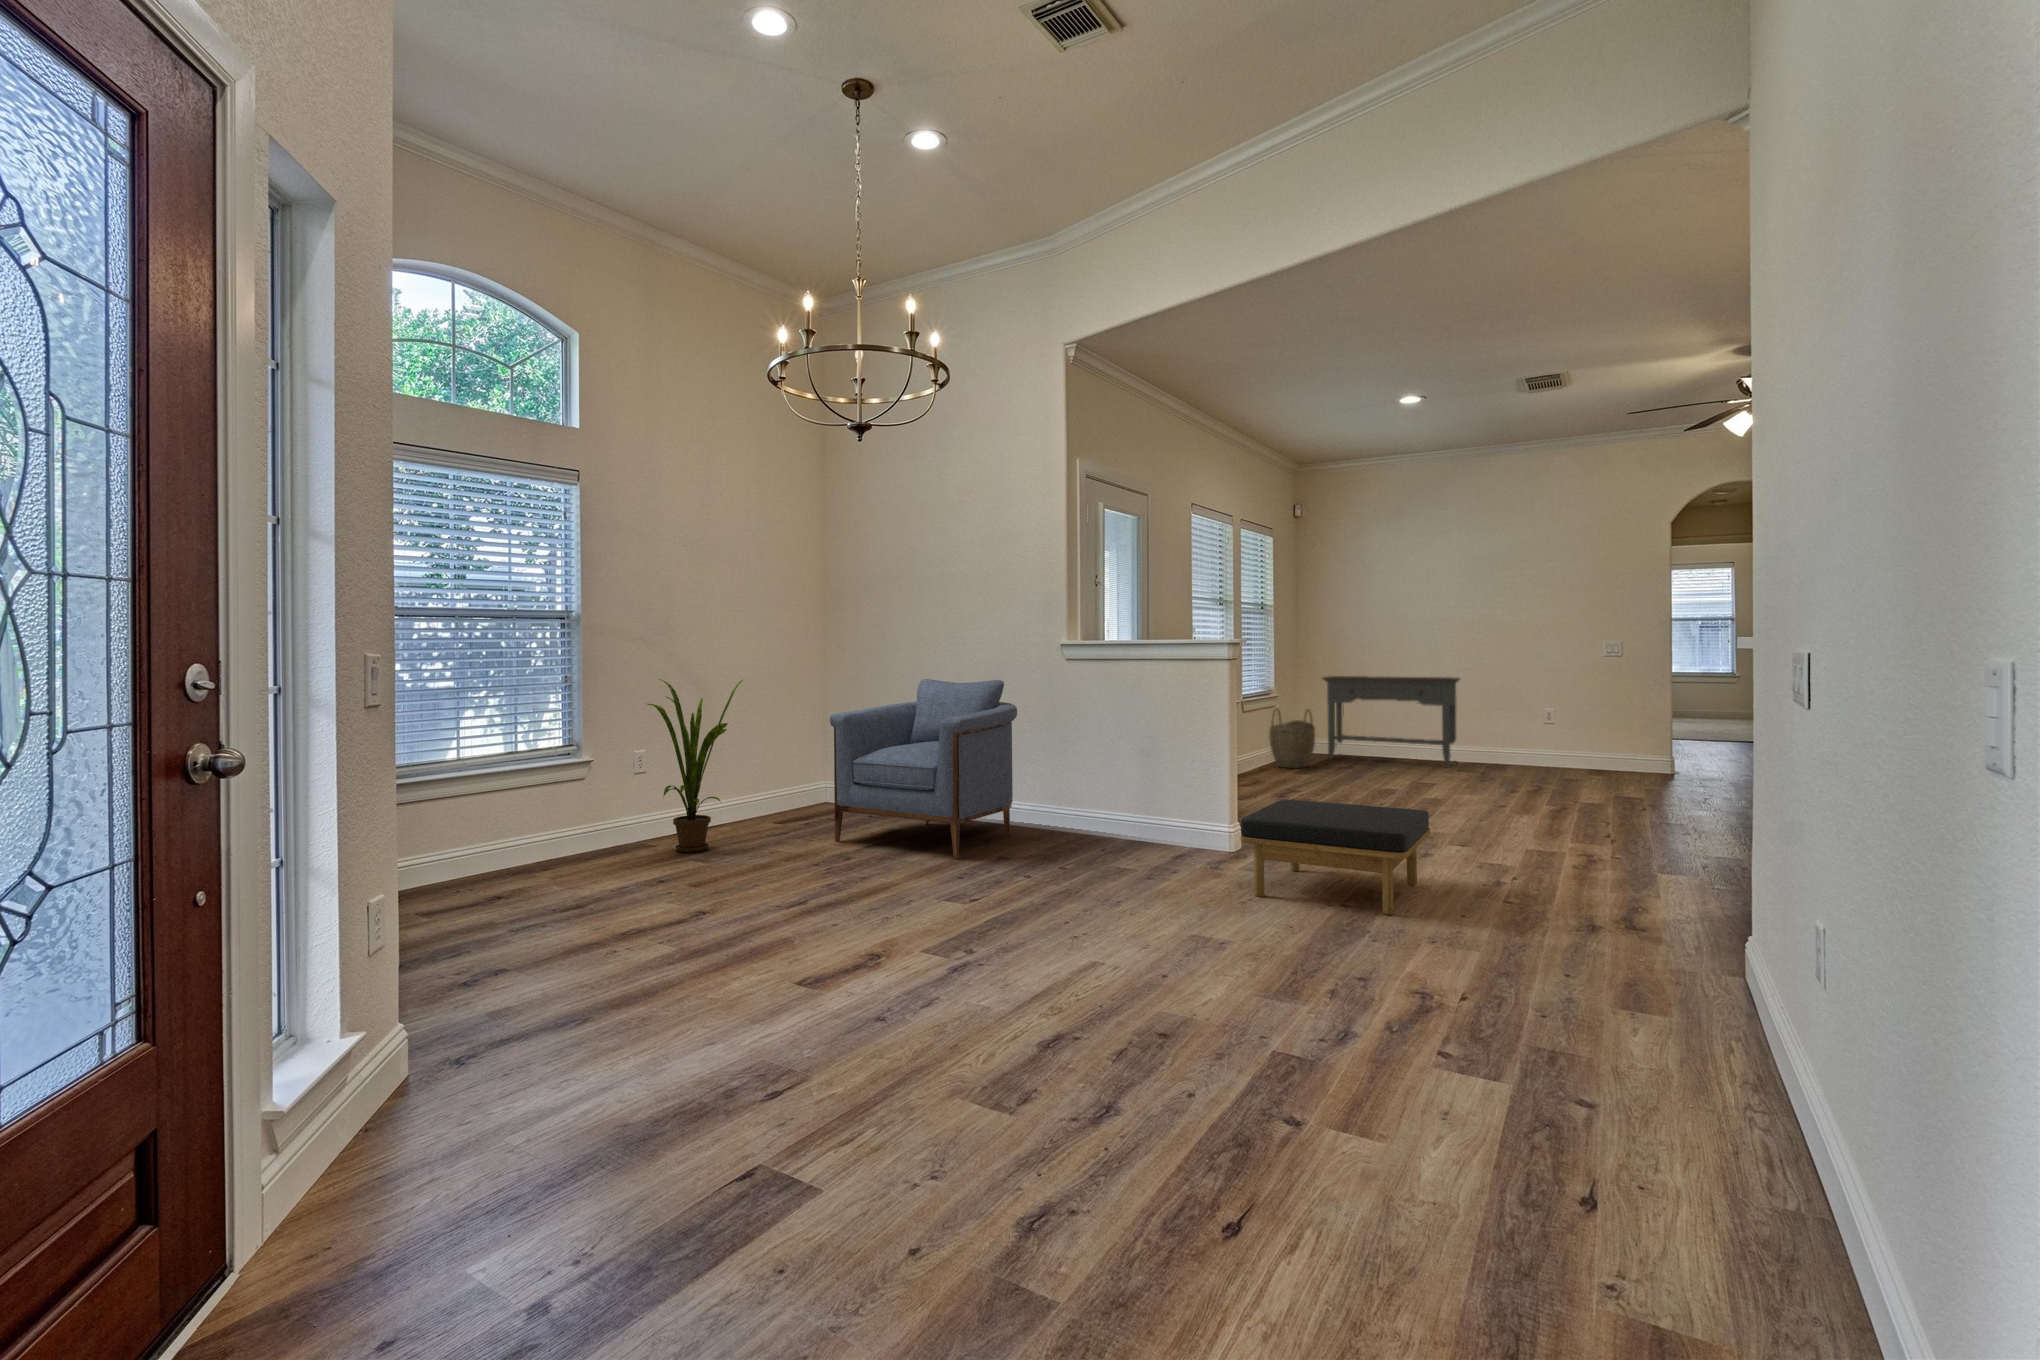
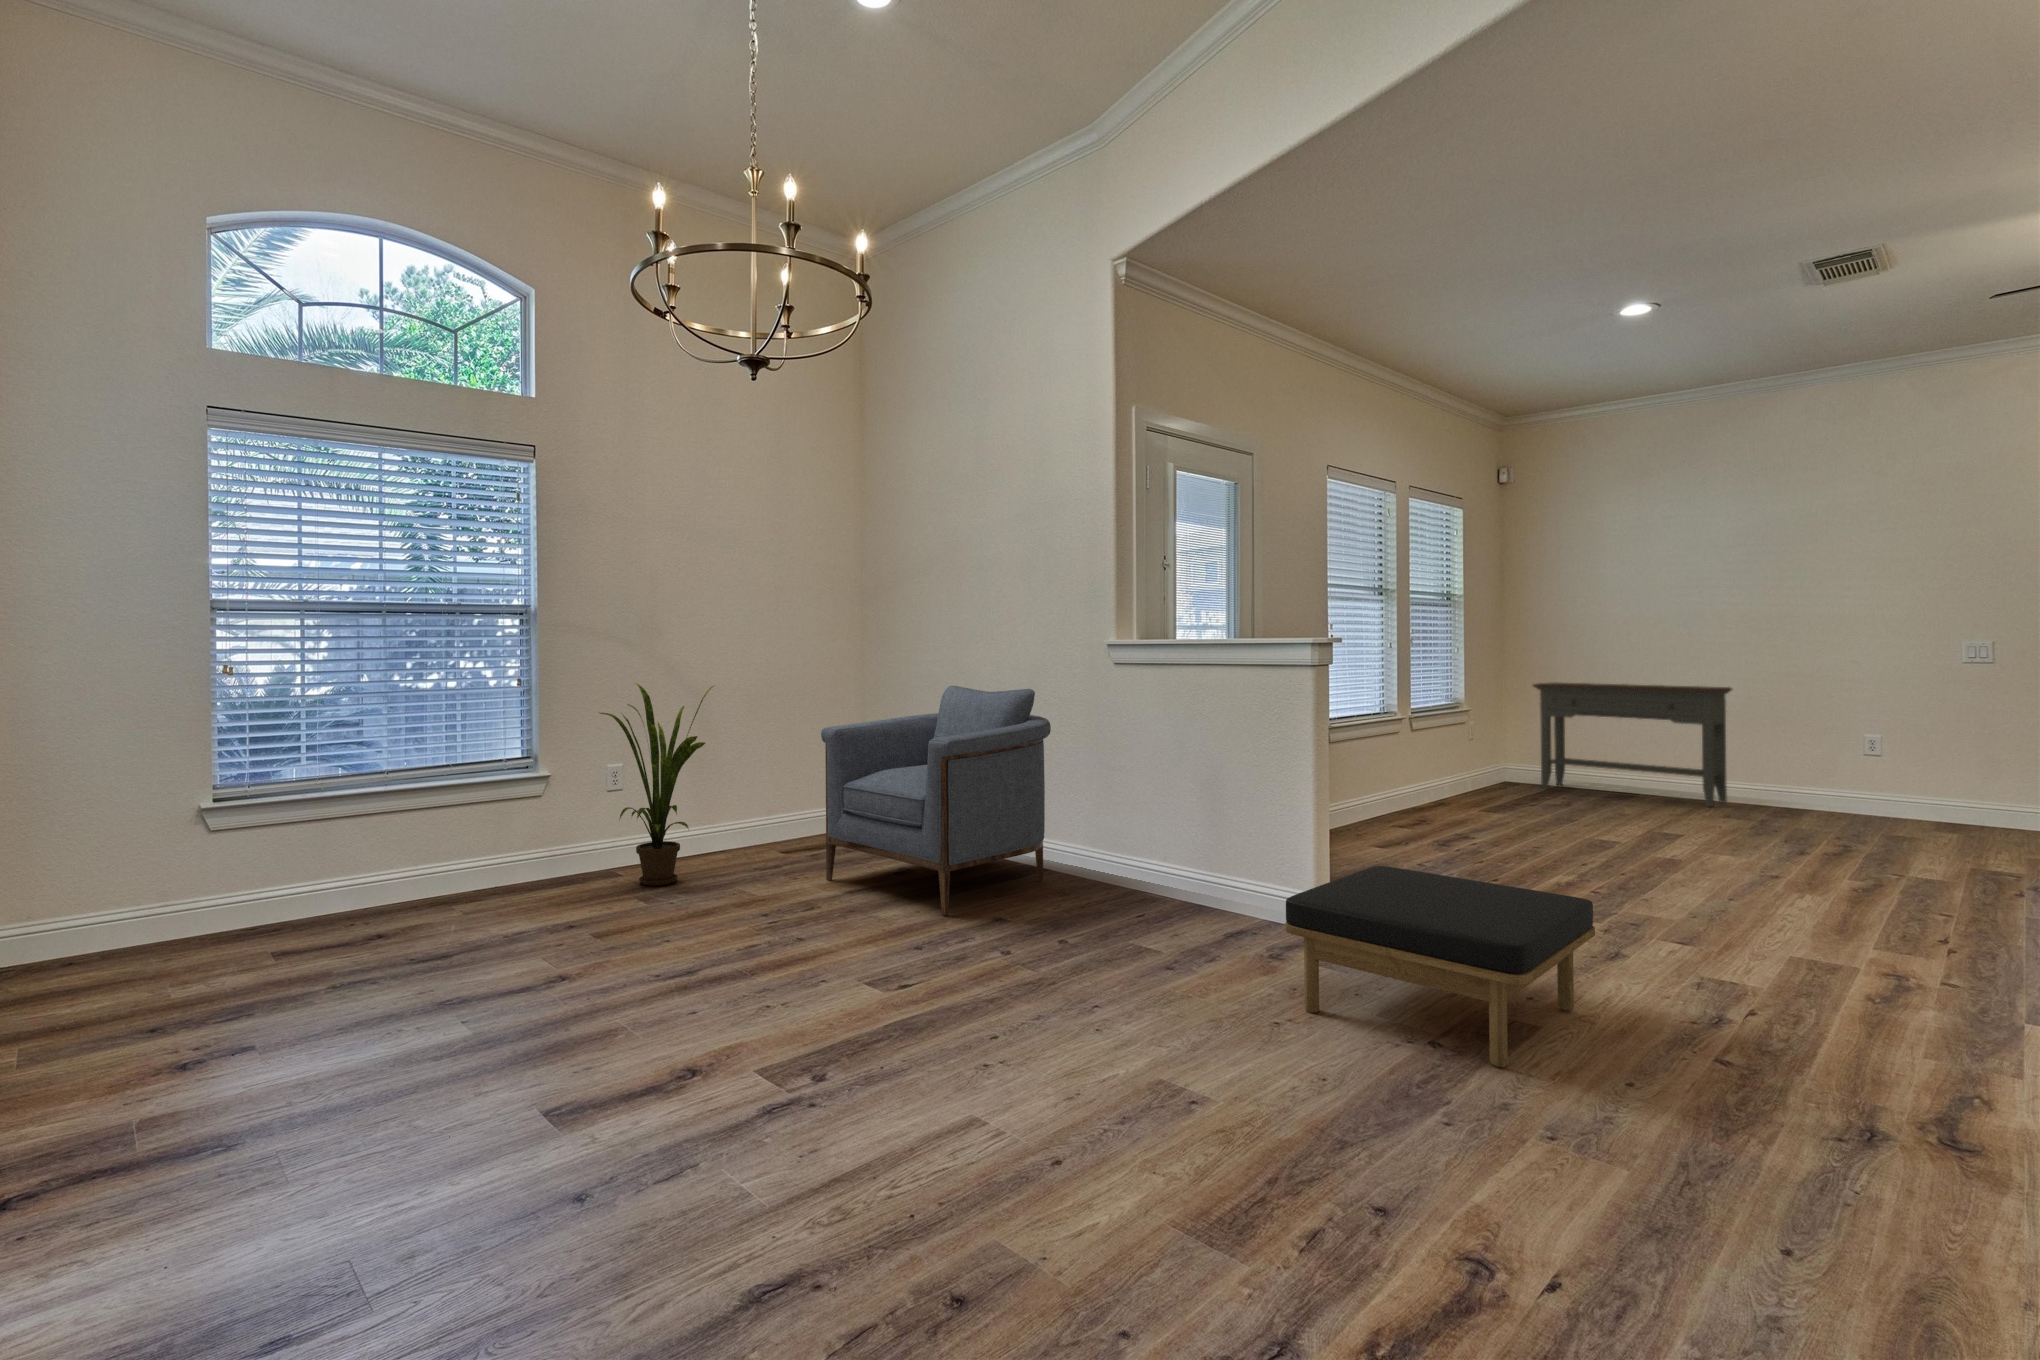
woven basket: present [1269,709,1315,768] -> none [1453,723,1517,800]

